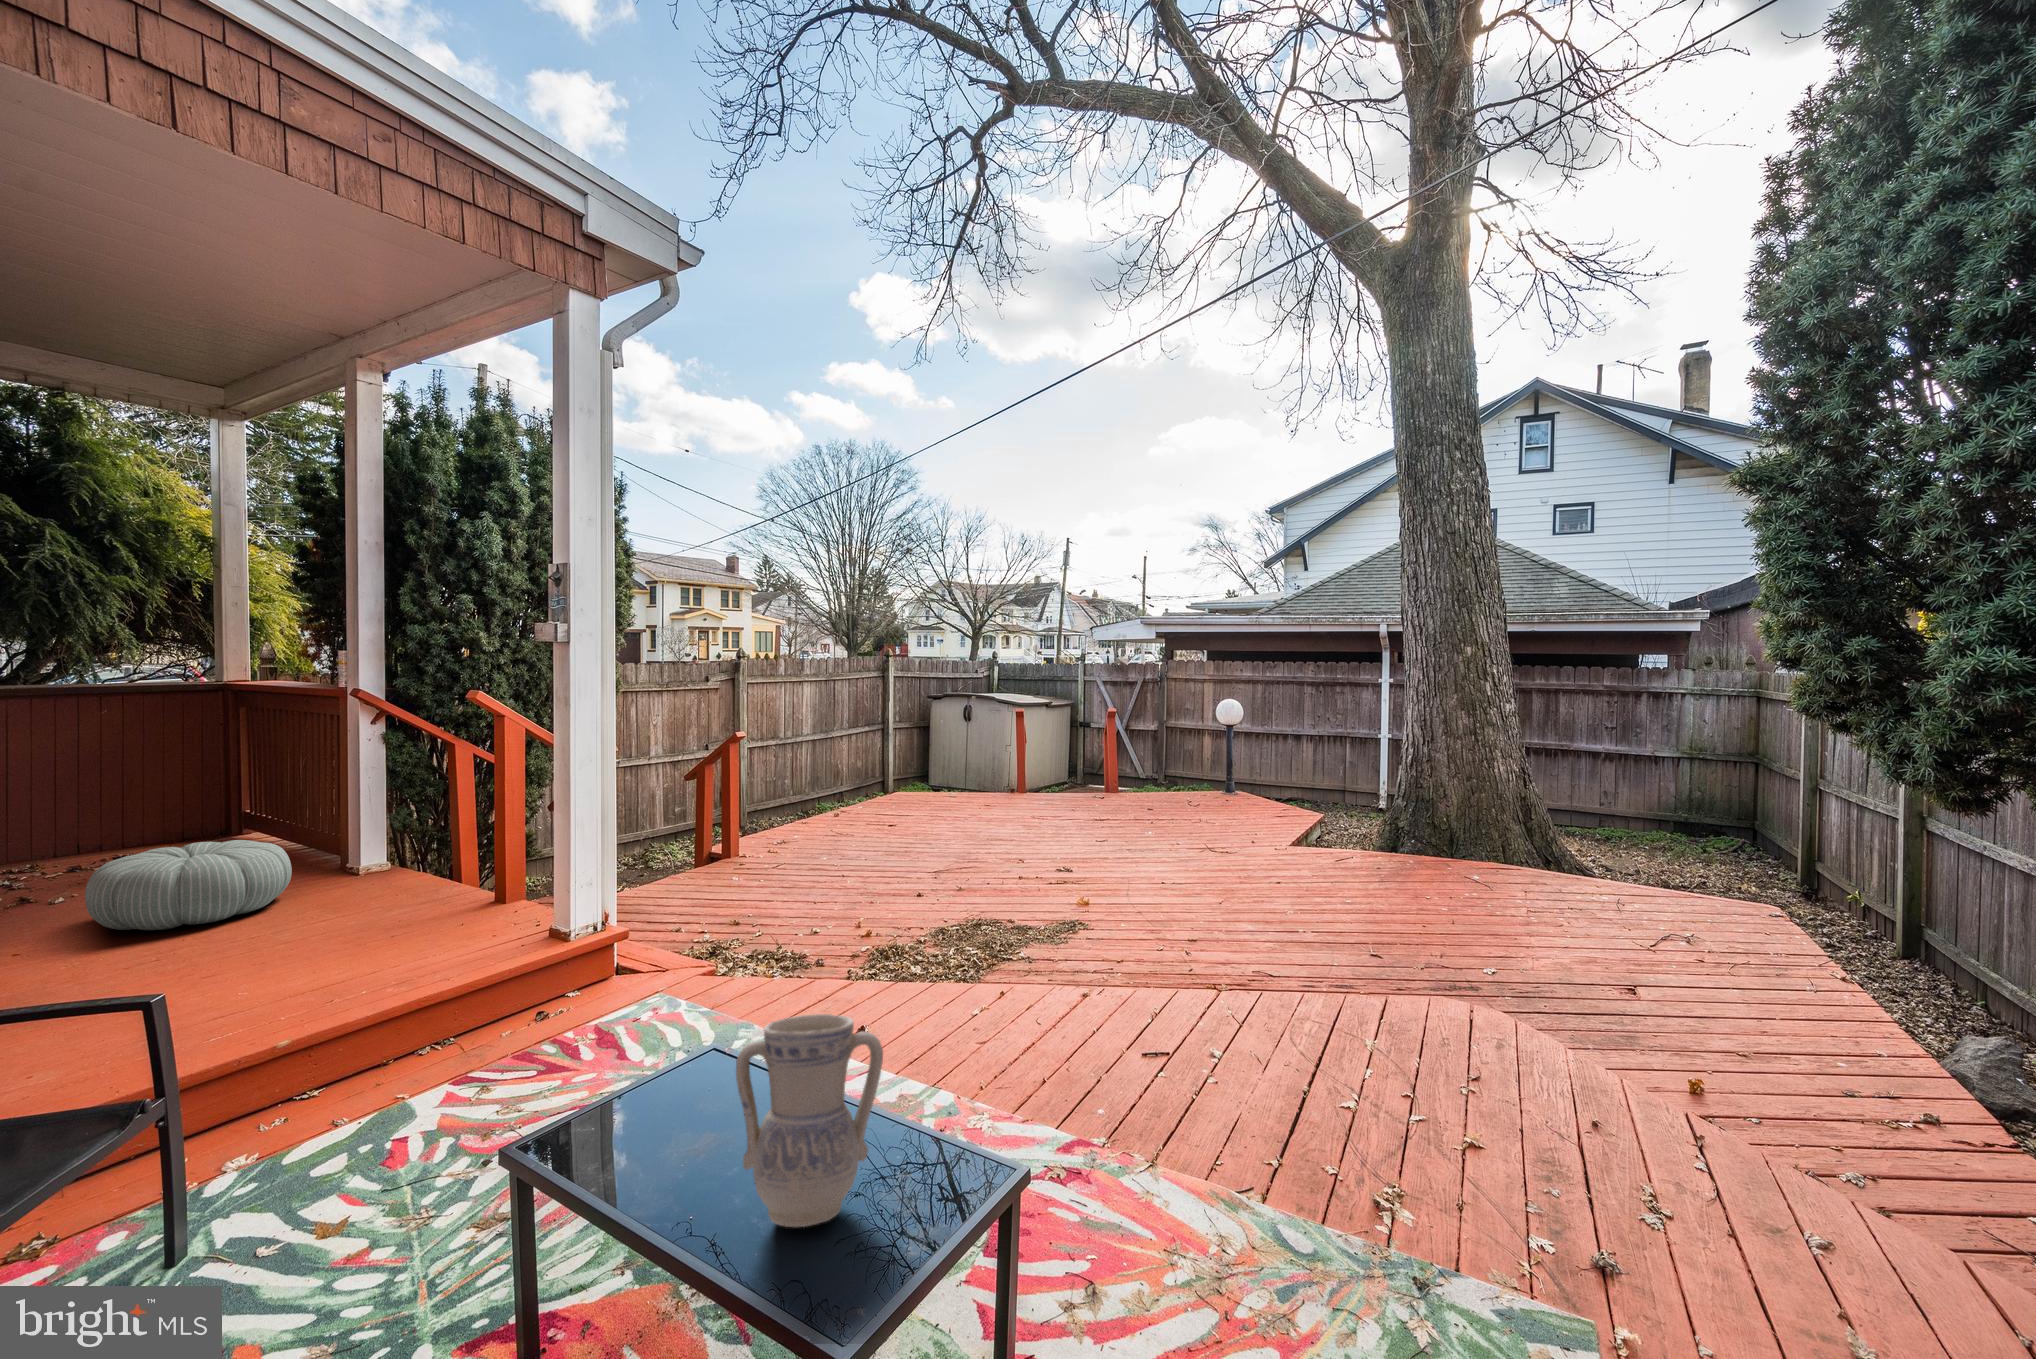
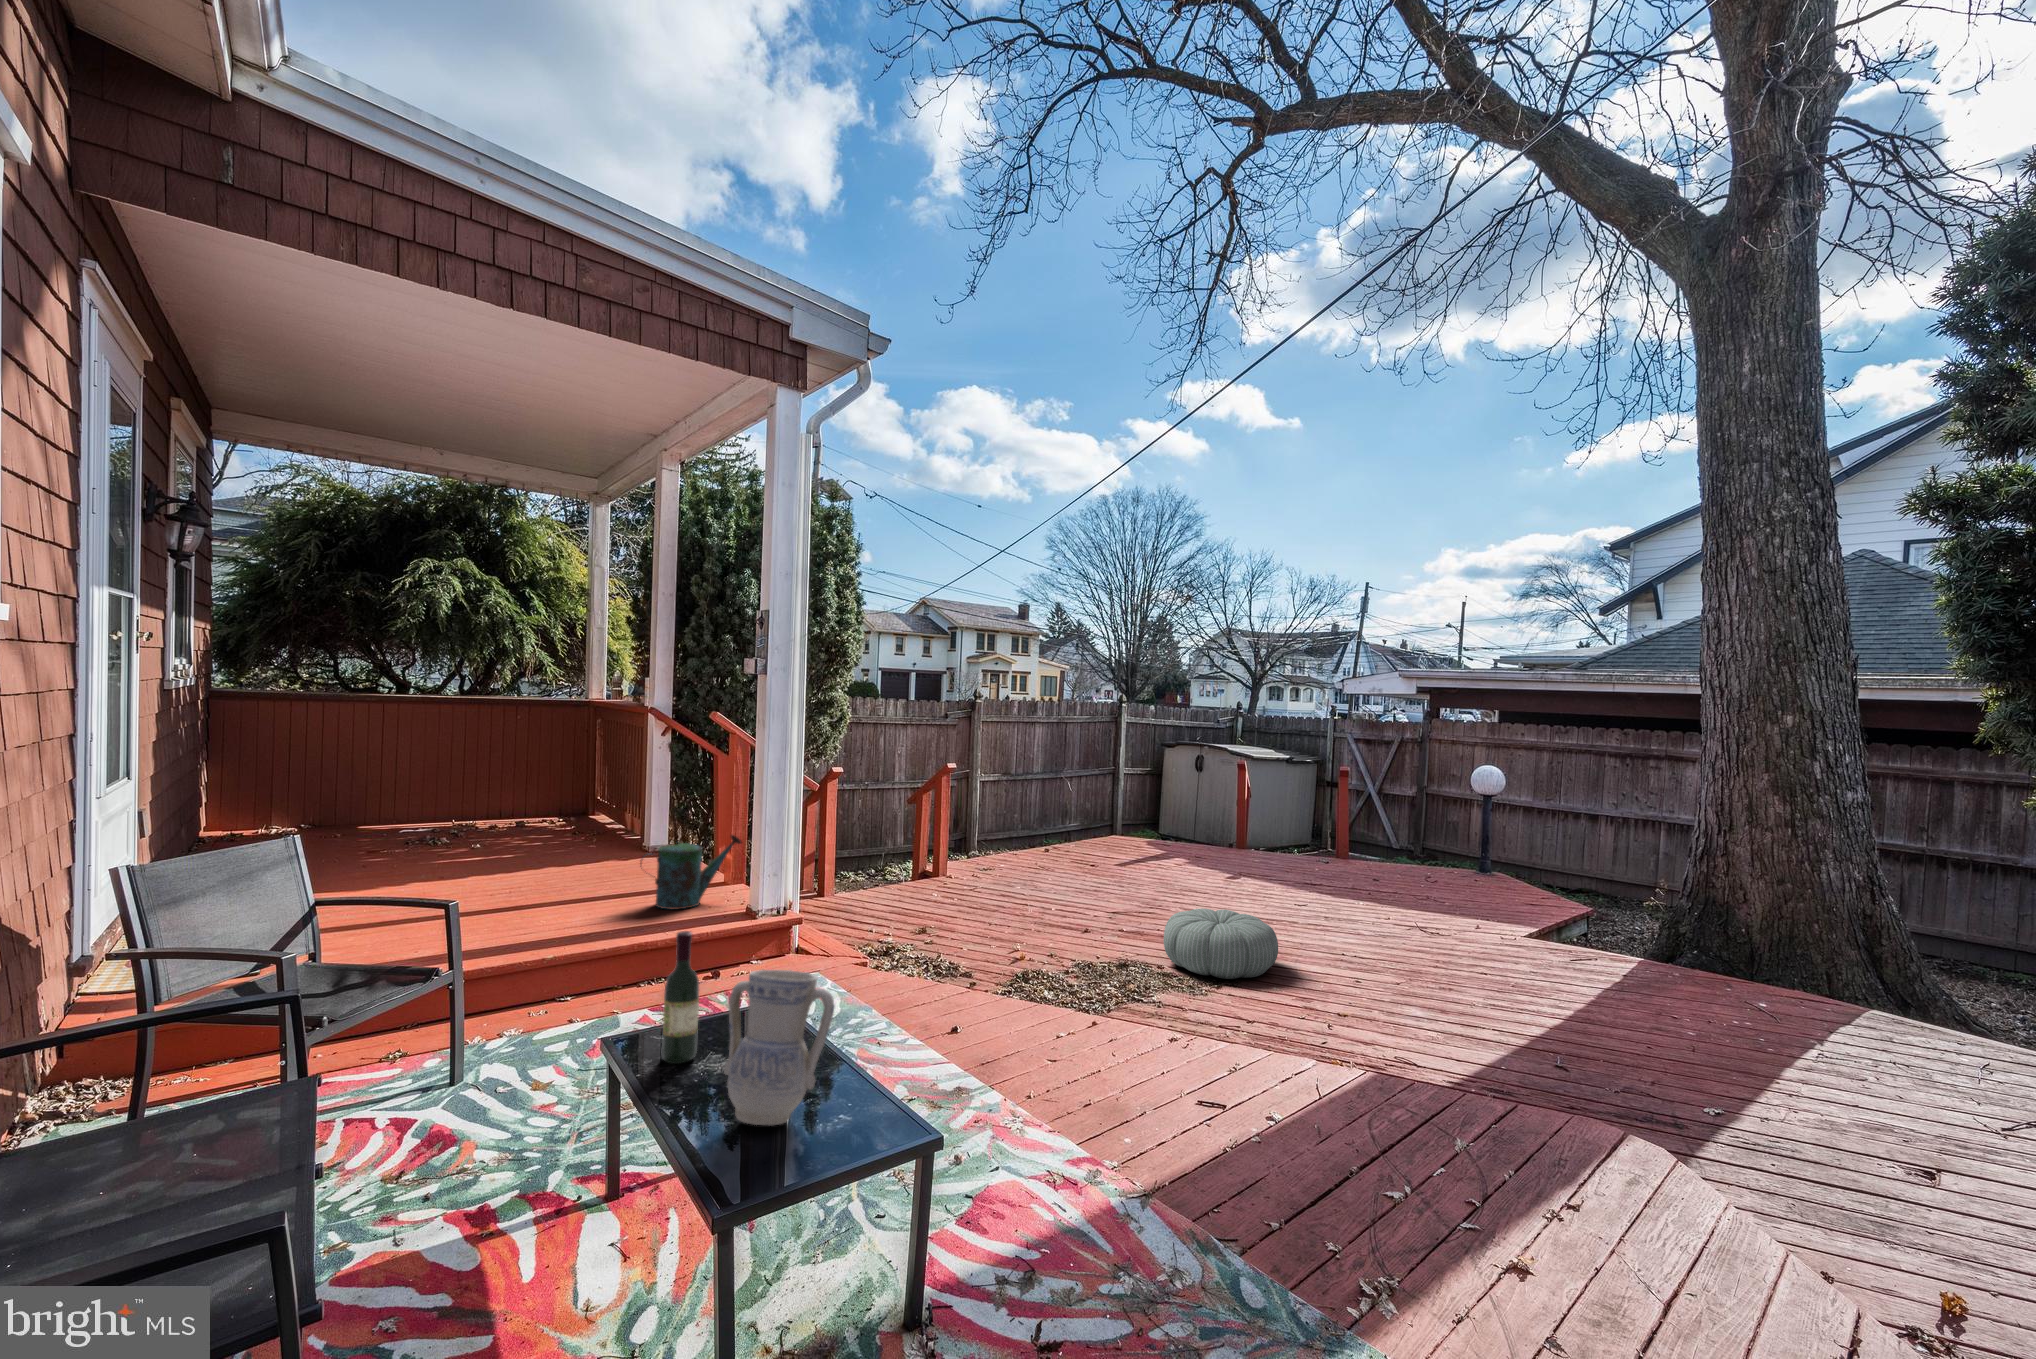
pouf: present [85,840,292,930] -> present [1164,909,1278,979]
watering can: none [387,842,528,949] -> present [642,835,742,910]
wine bottle: none [594,986,644,1165] -> present [662,931,699,1064]

